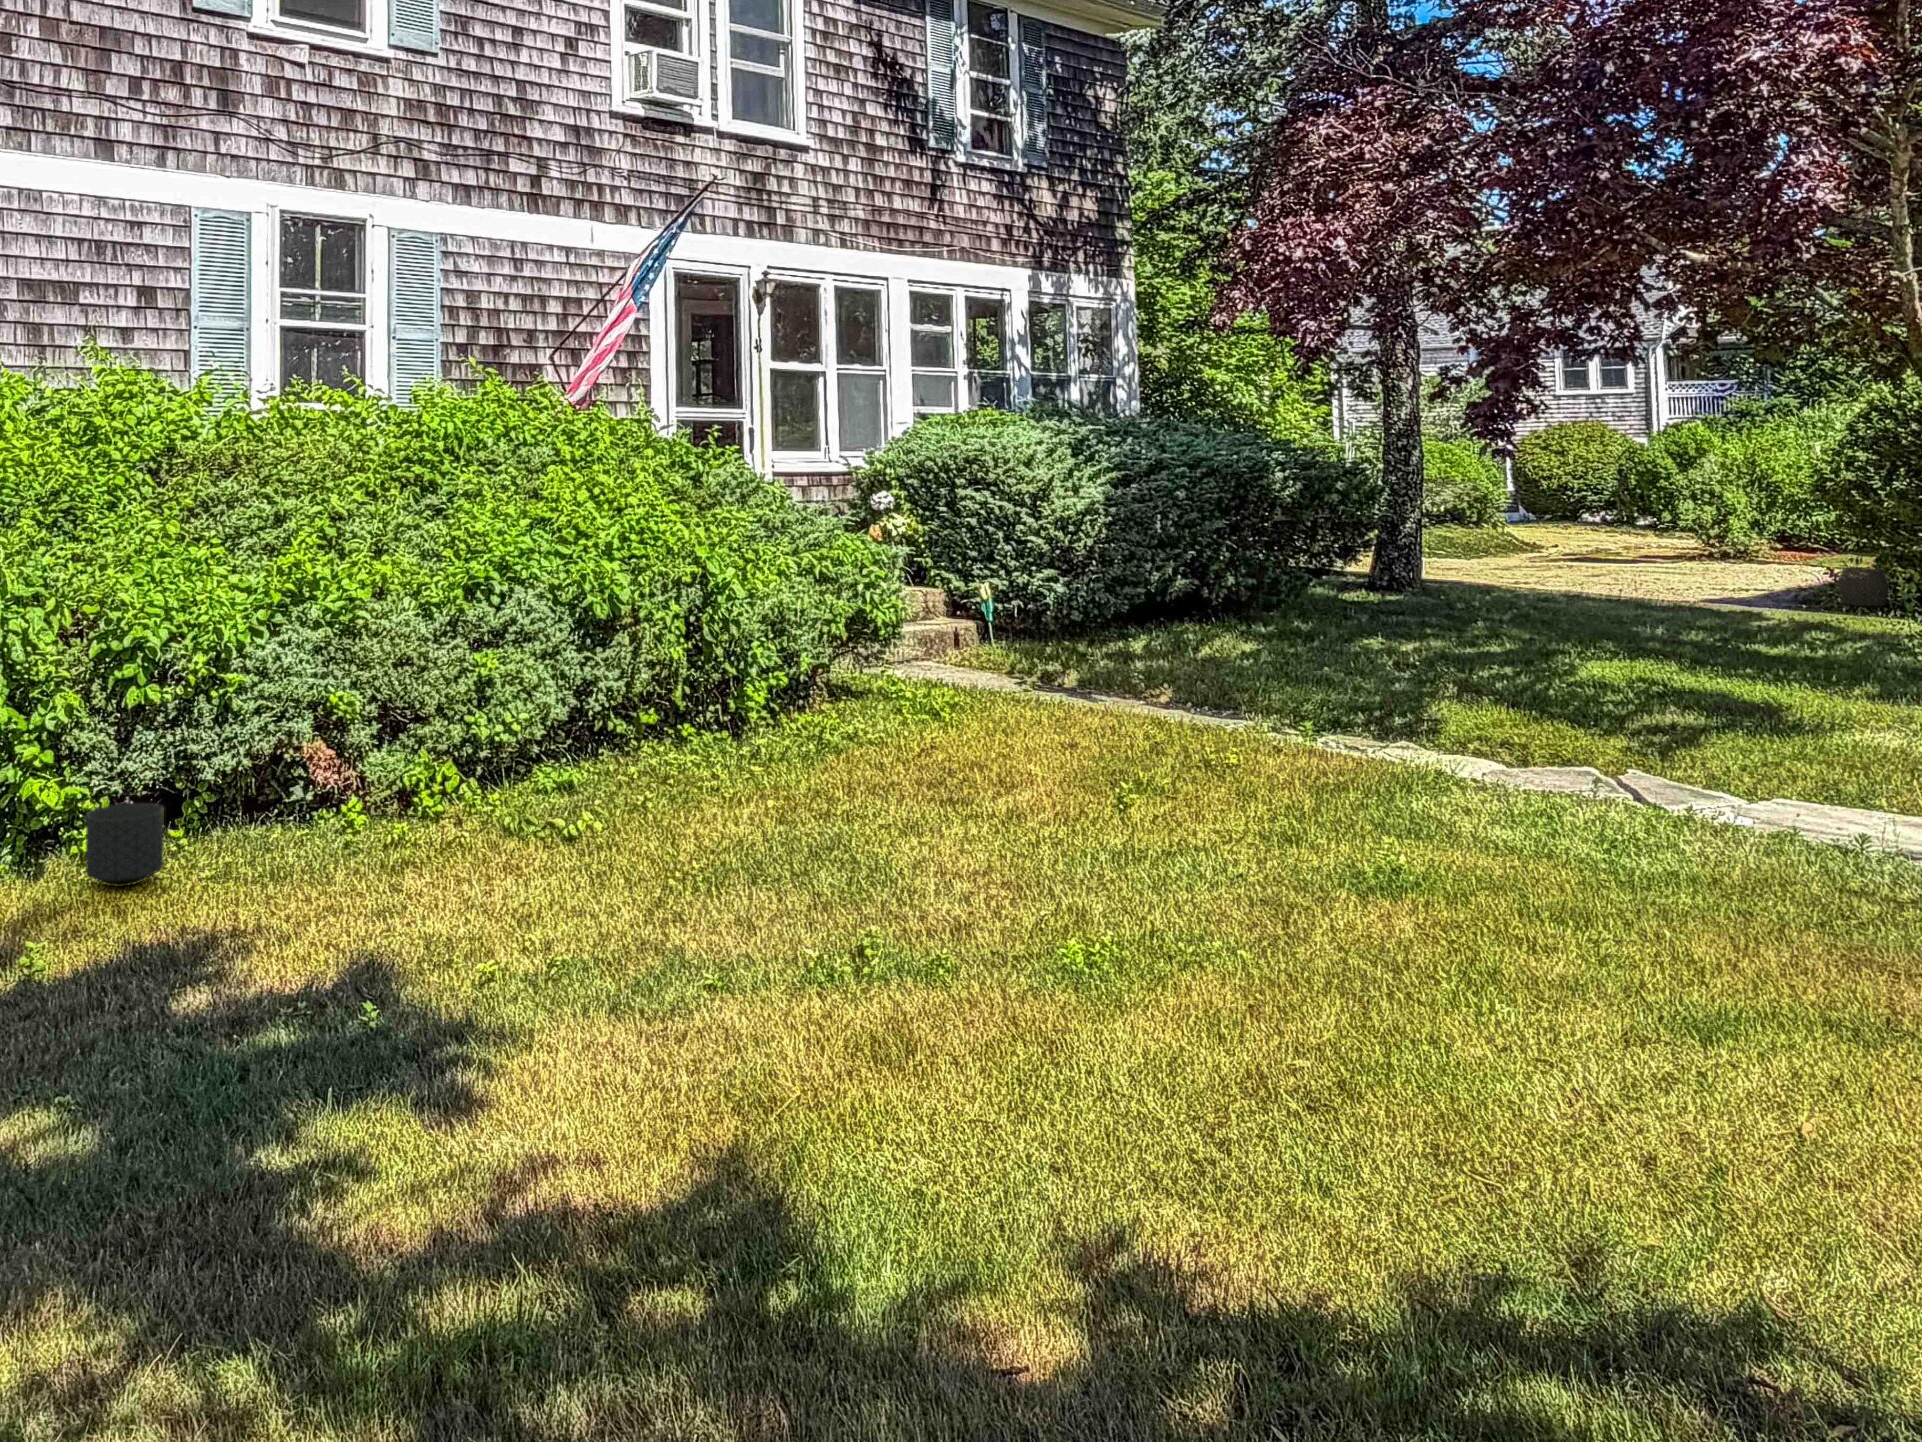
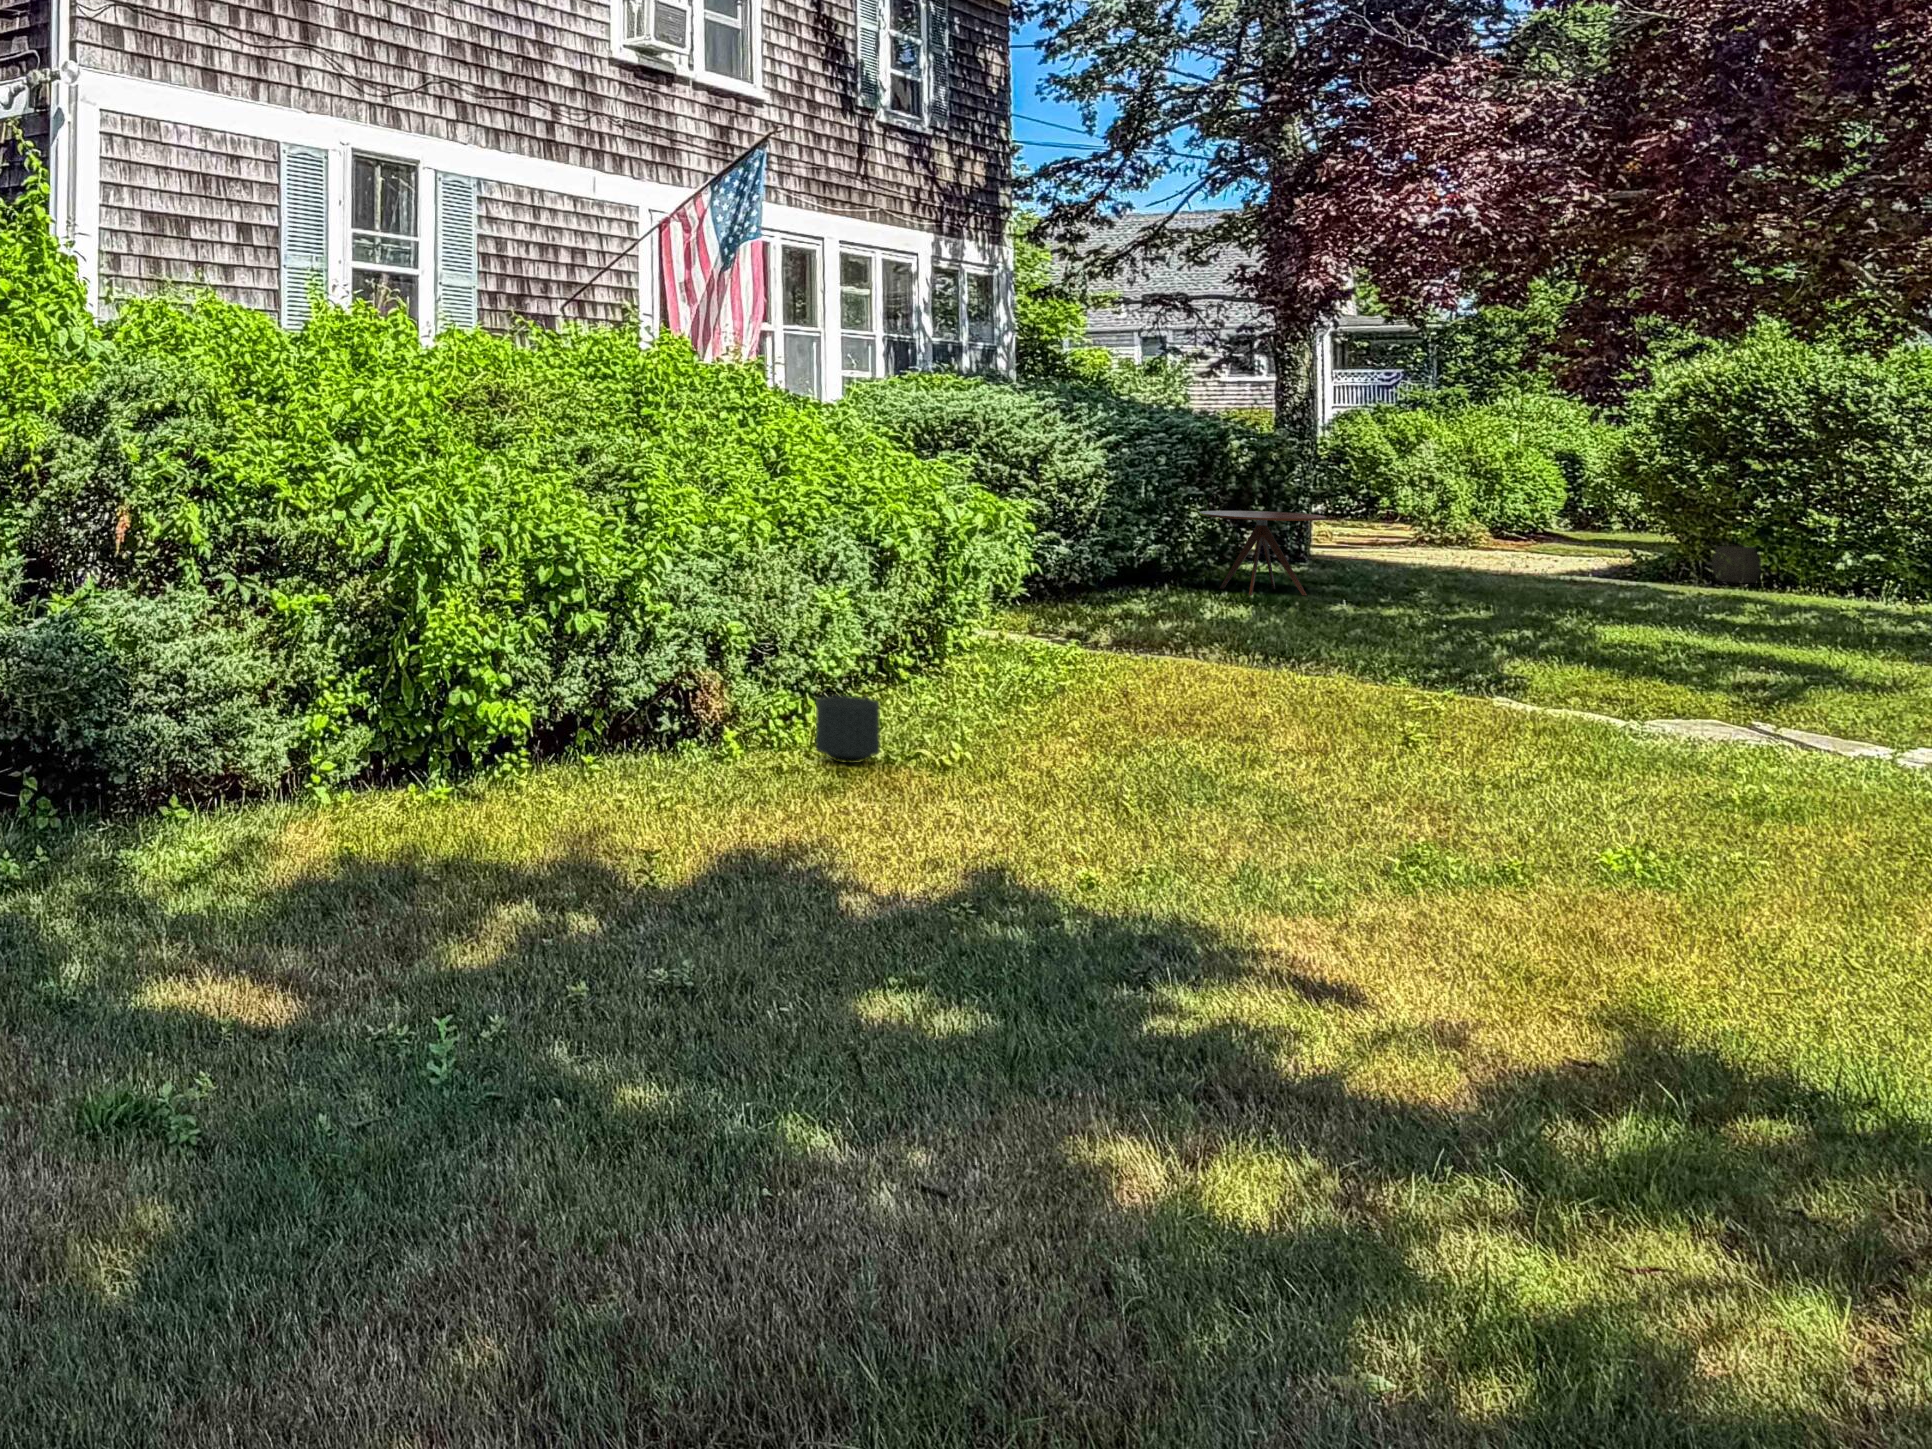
round table: none [1243,541,1367,629] -> present [1200,511,1326,596]
planter: present [86,803,164,887] -> present [816,696,880,763]

